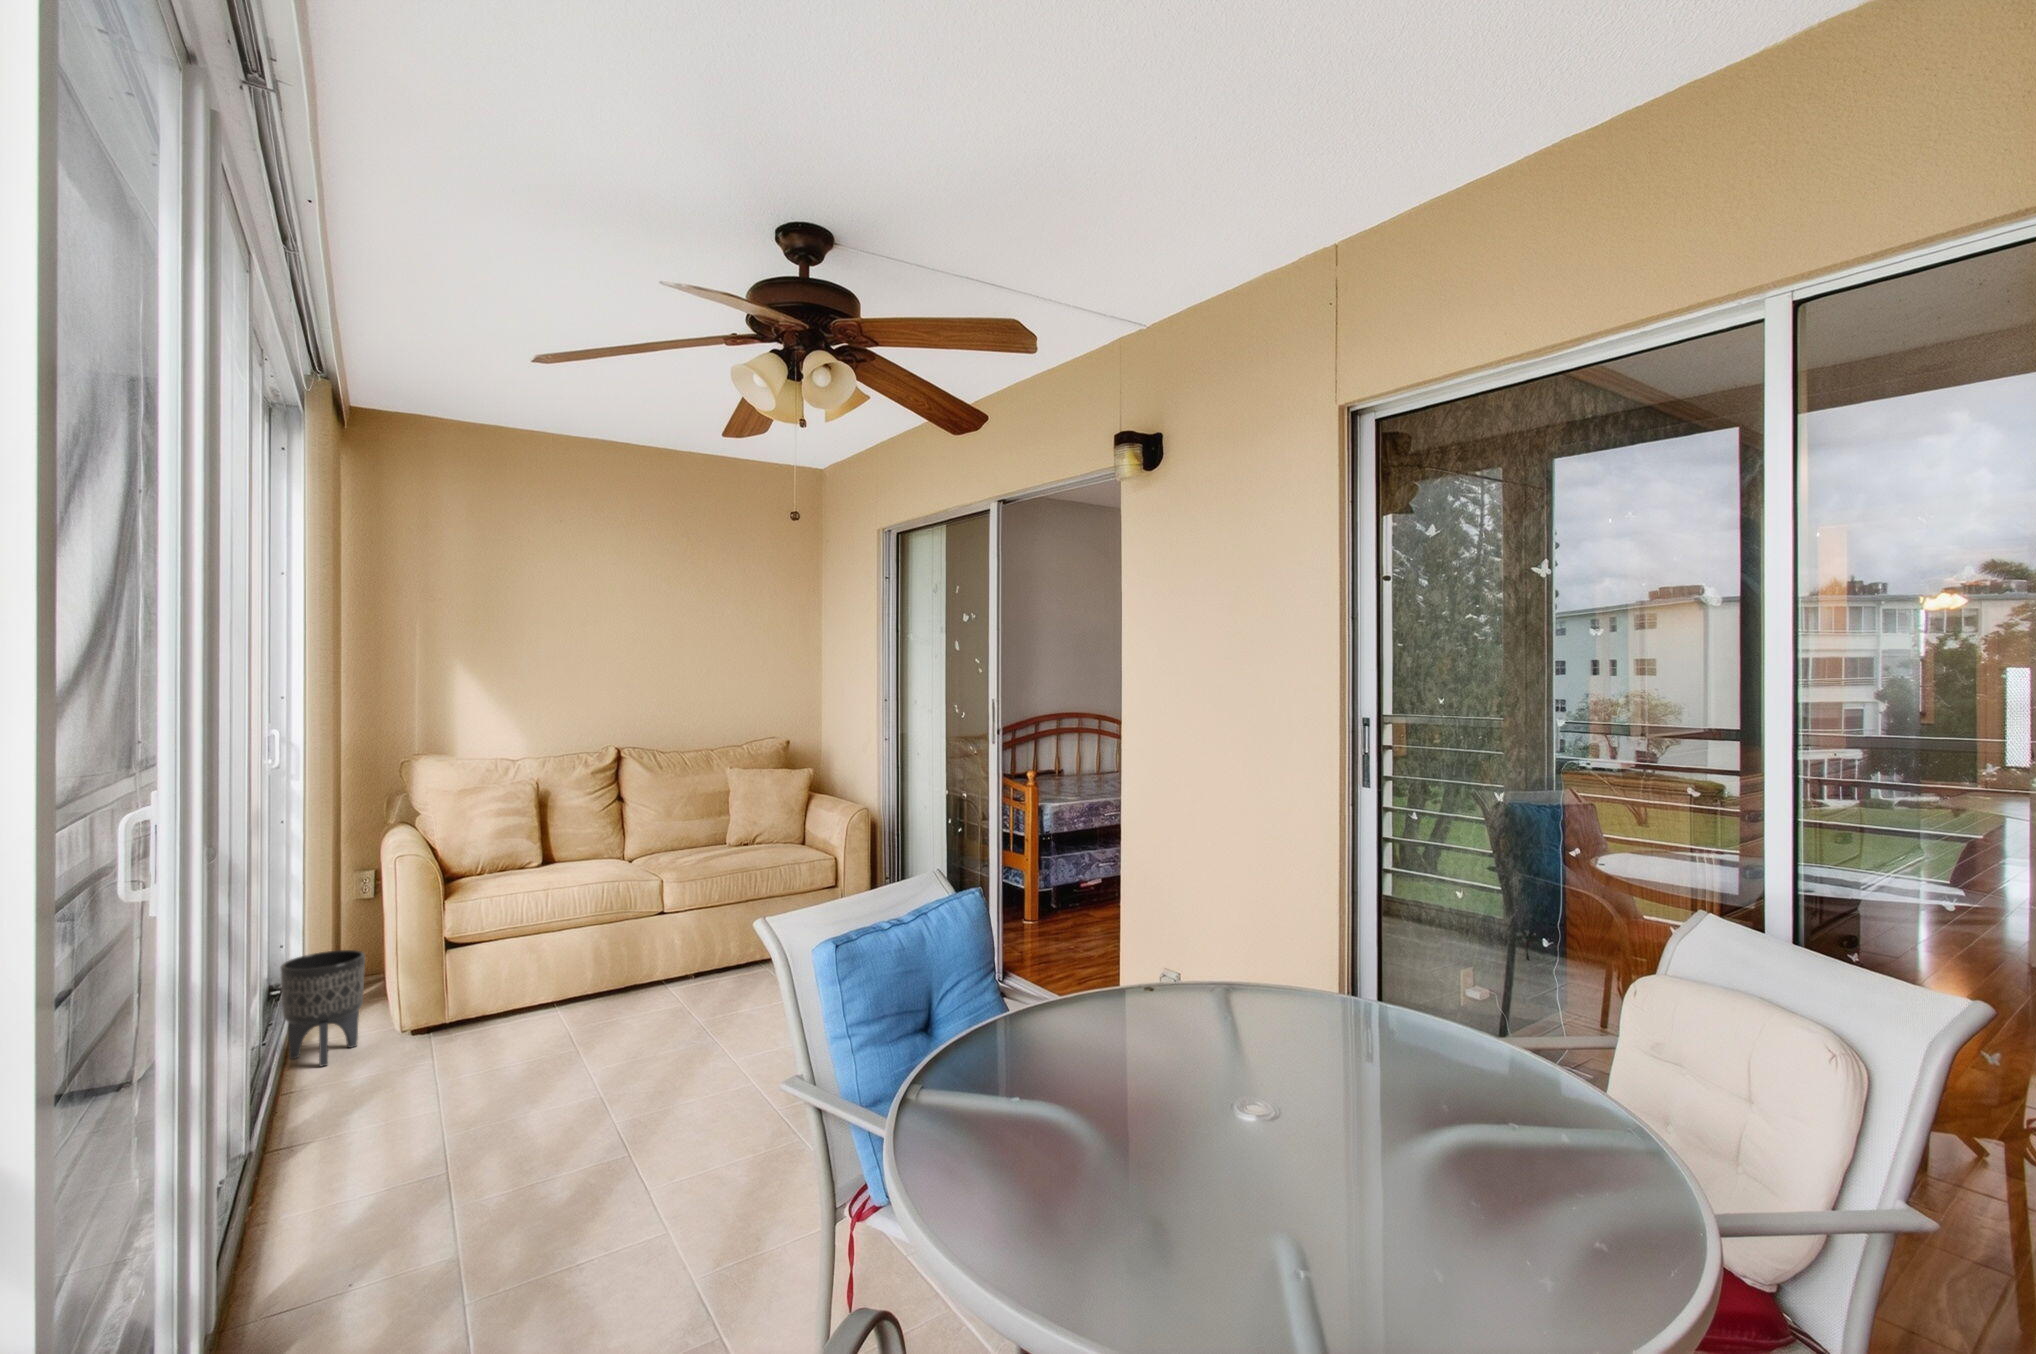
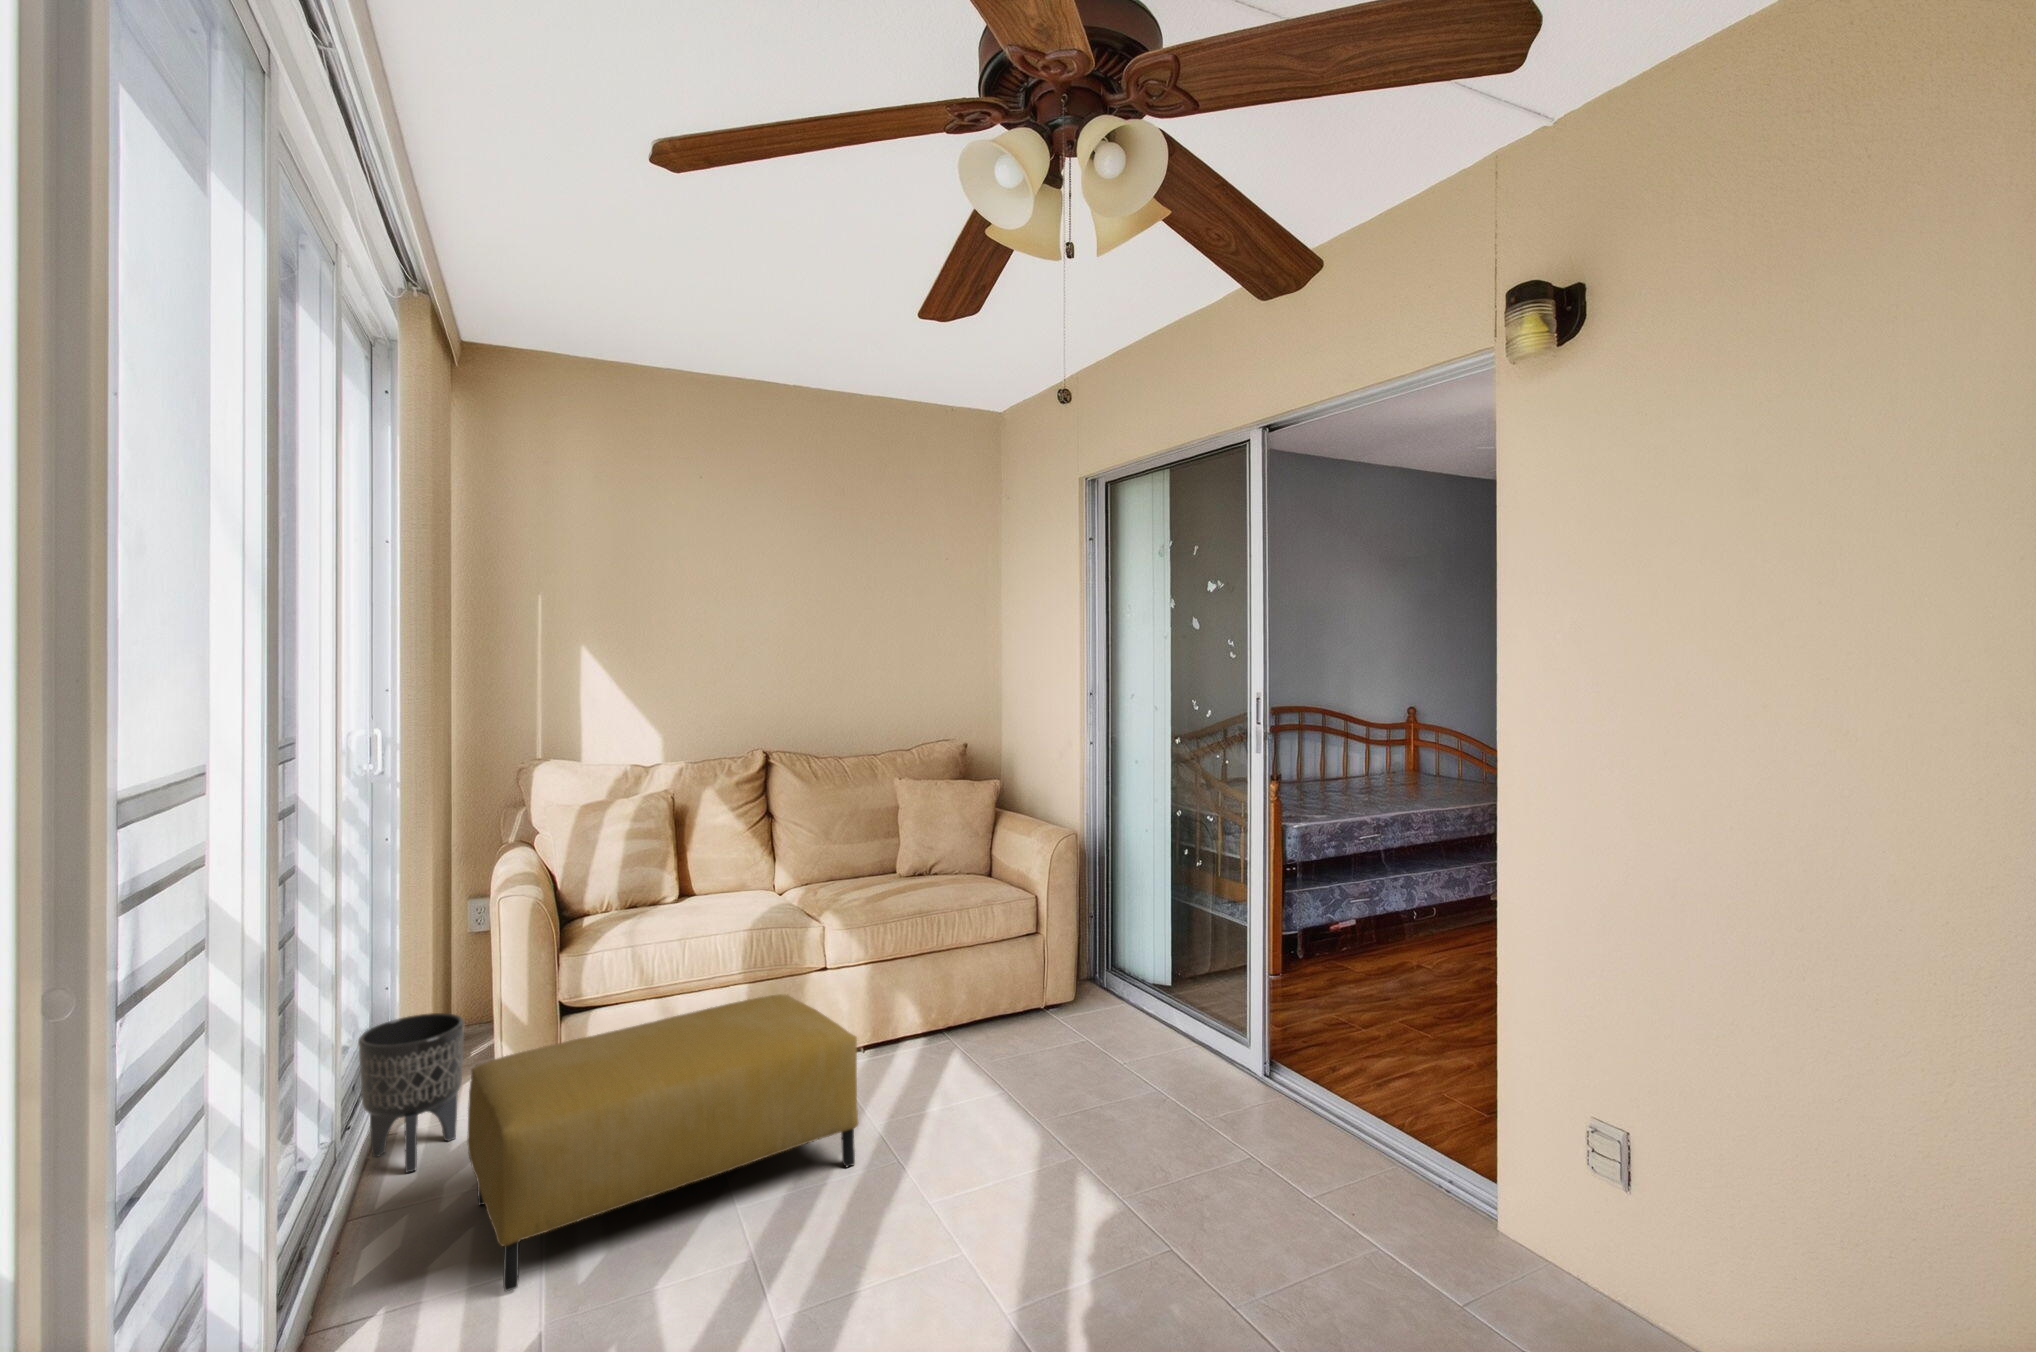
ottoman: none [375,930,678,1122] -> present [467,994,858,1291]

